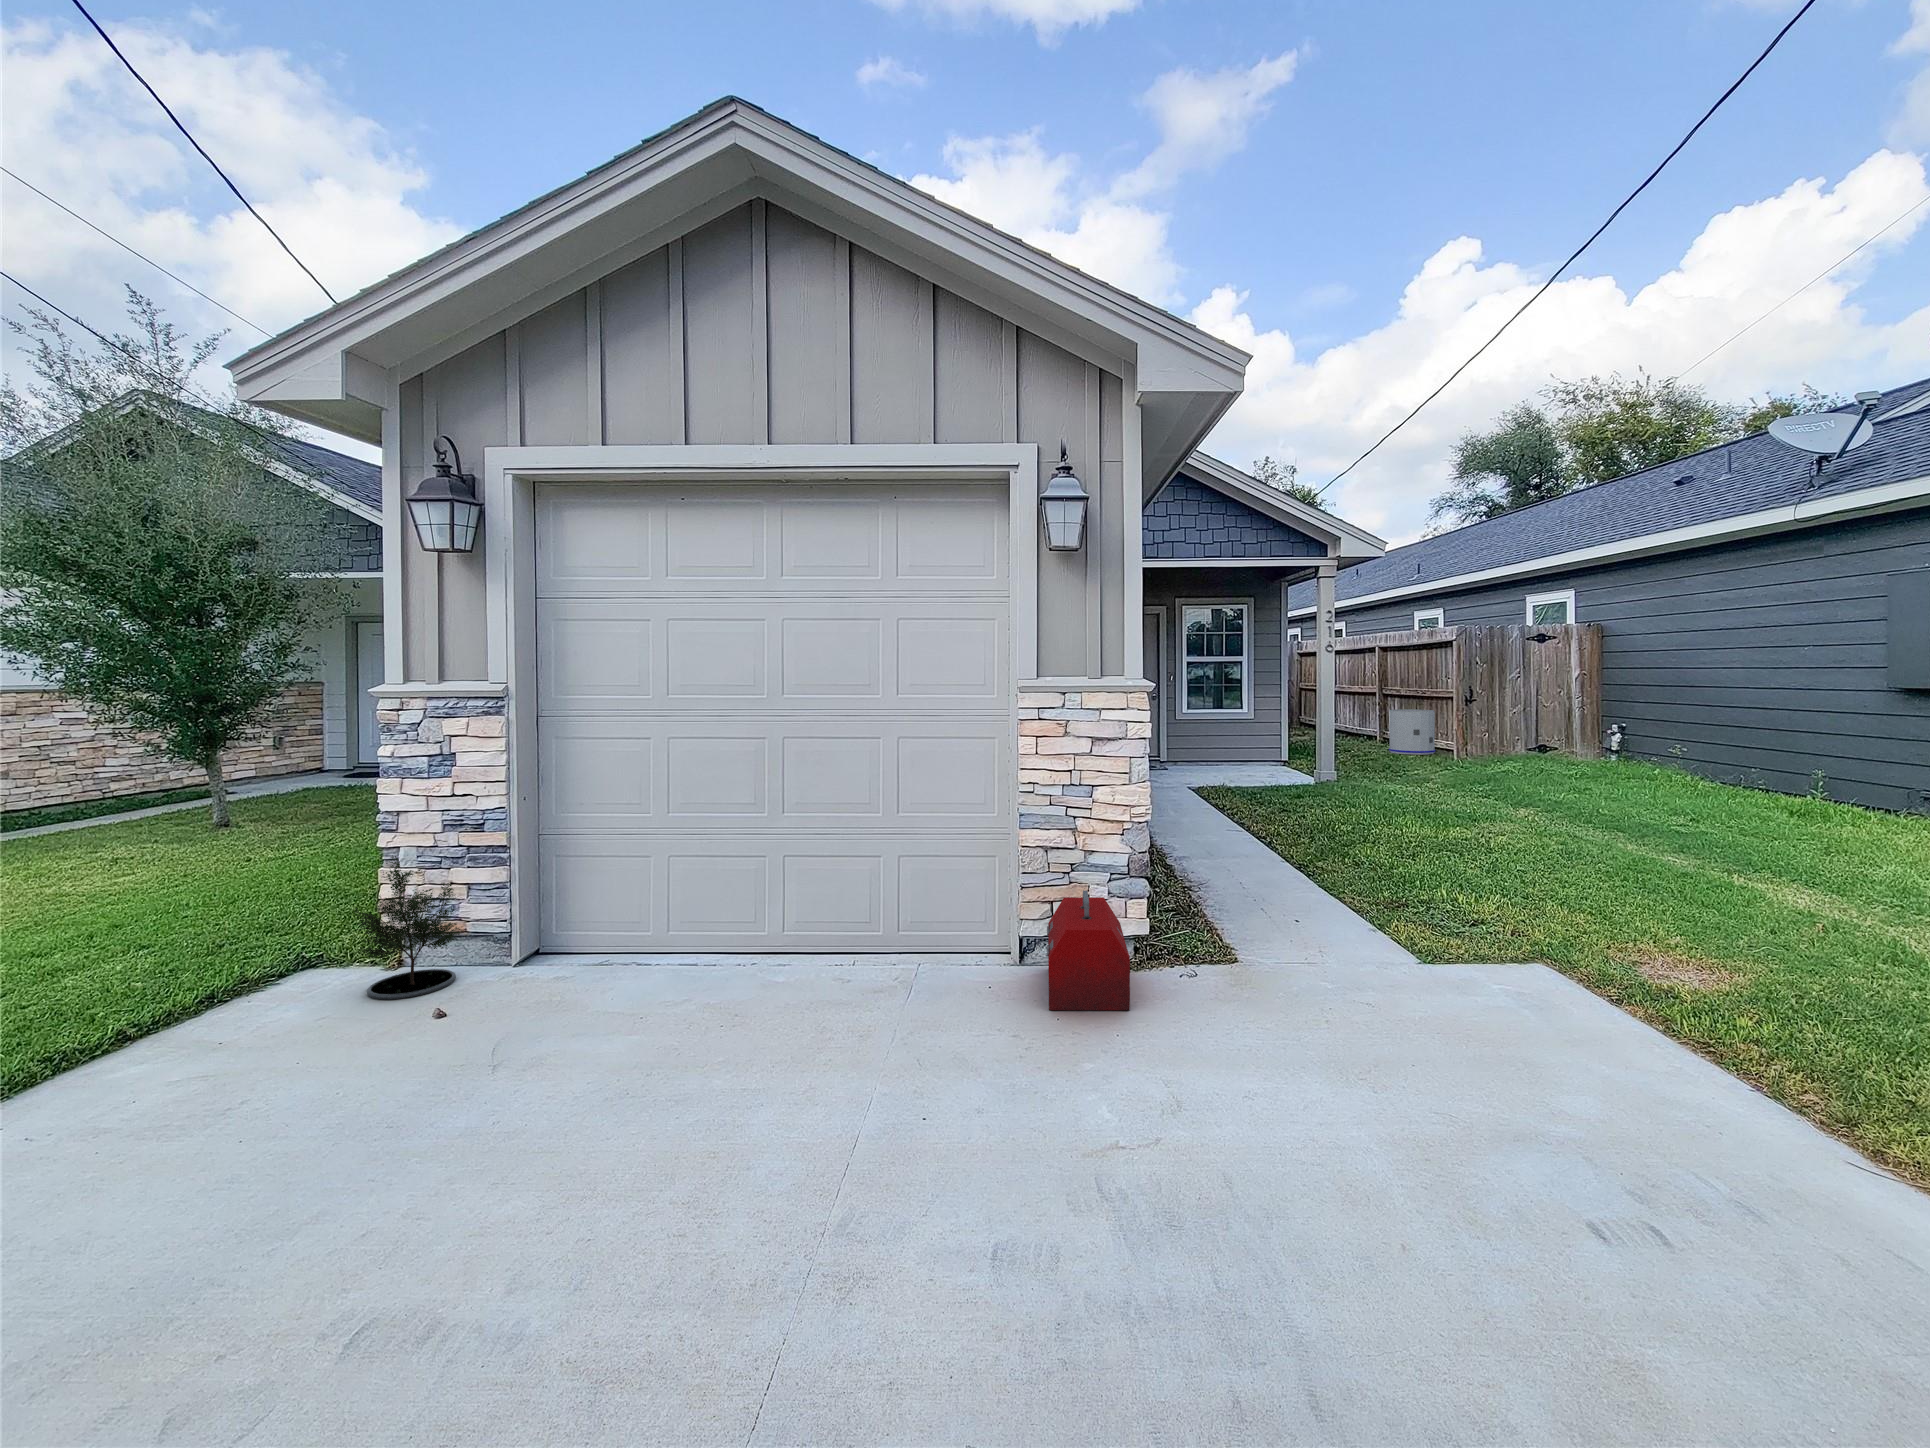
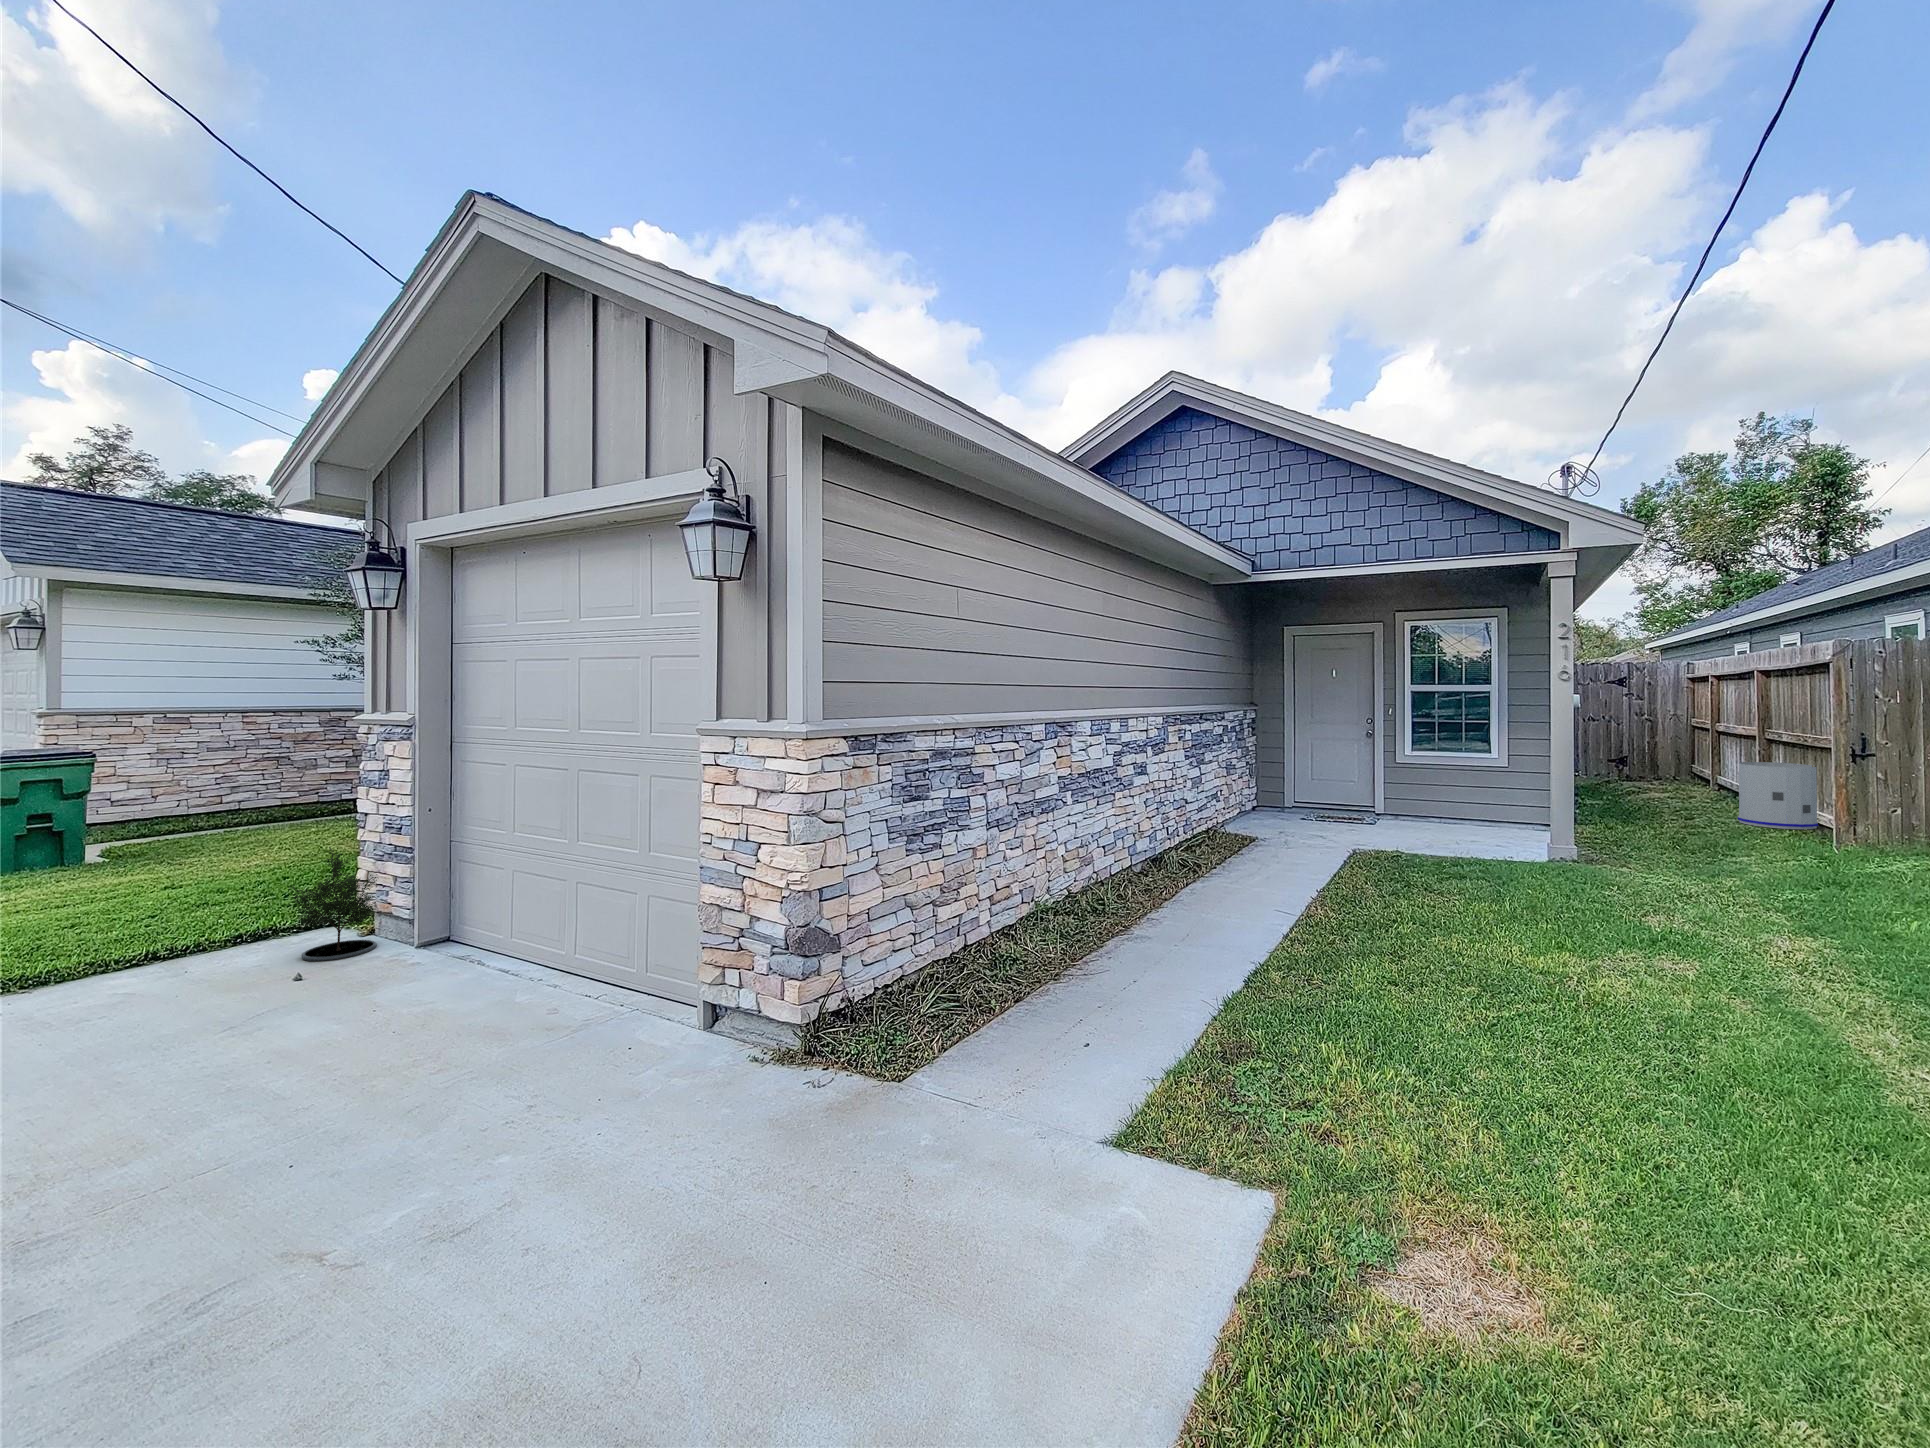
toolbox: present [1047,891,1130,1010] -> none [610,962,777,1114]

